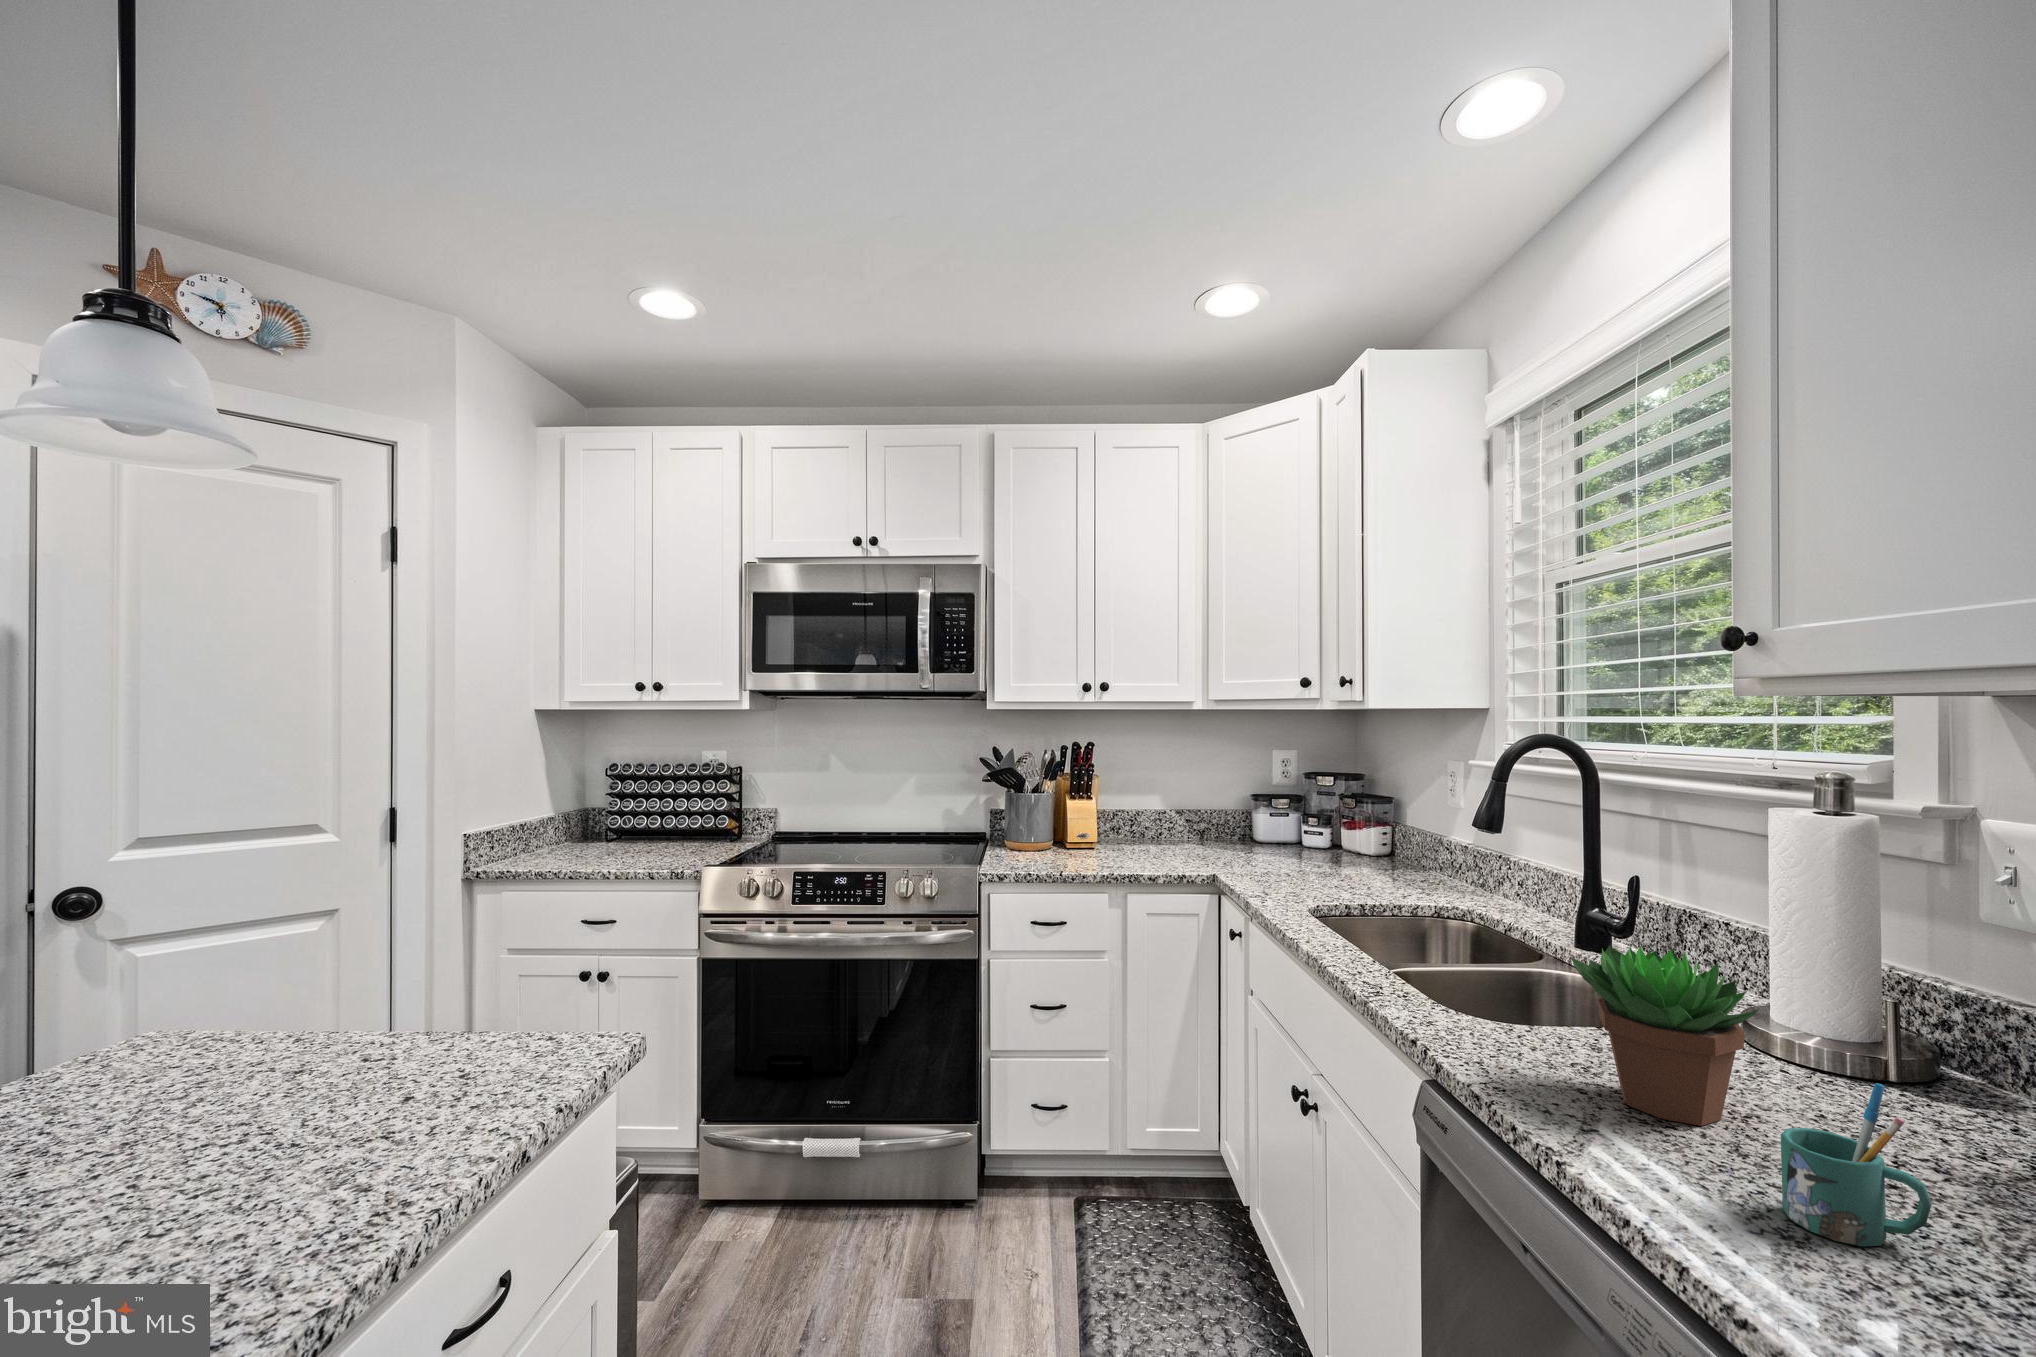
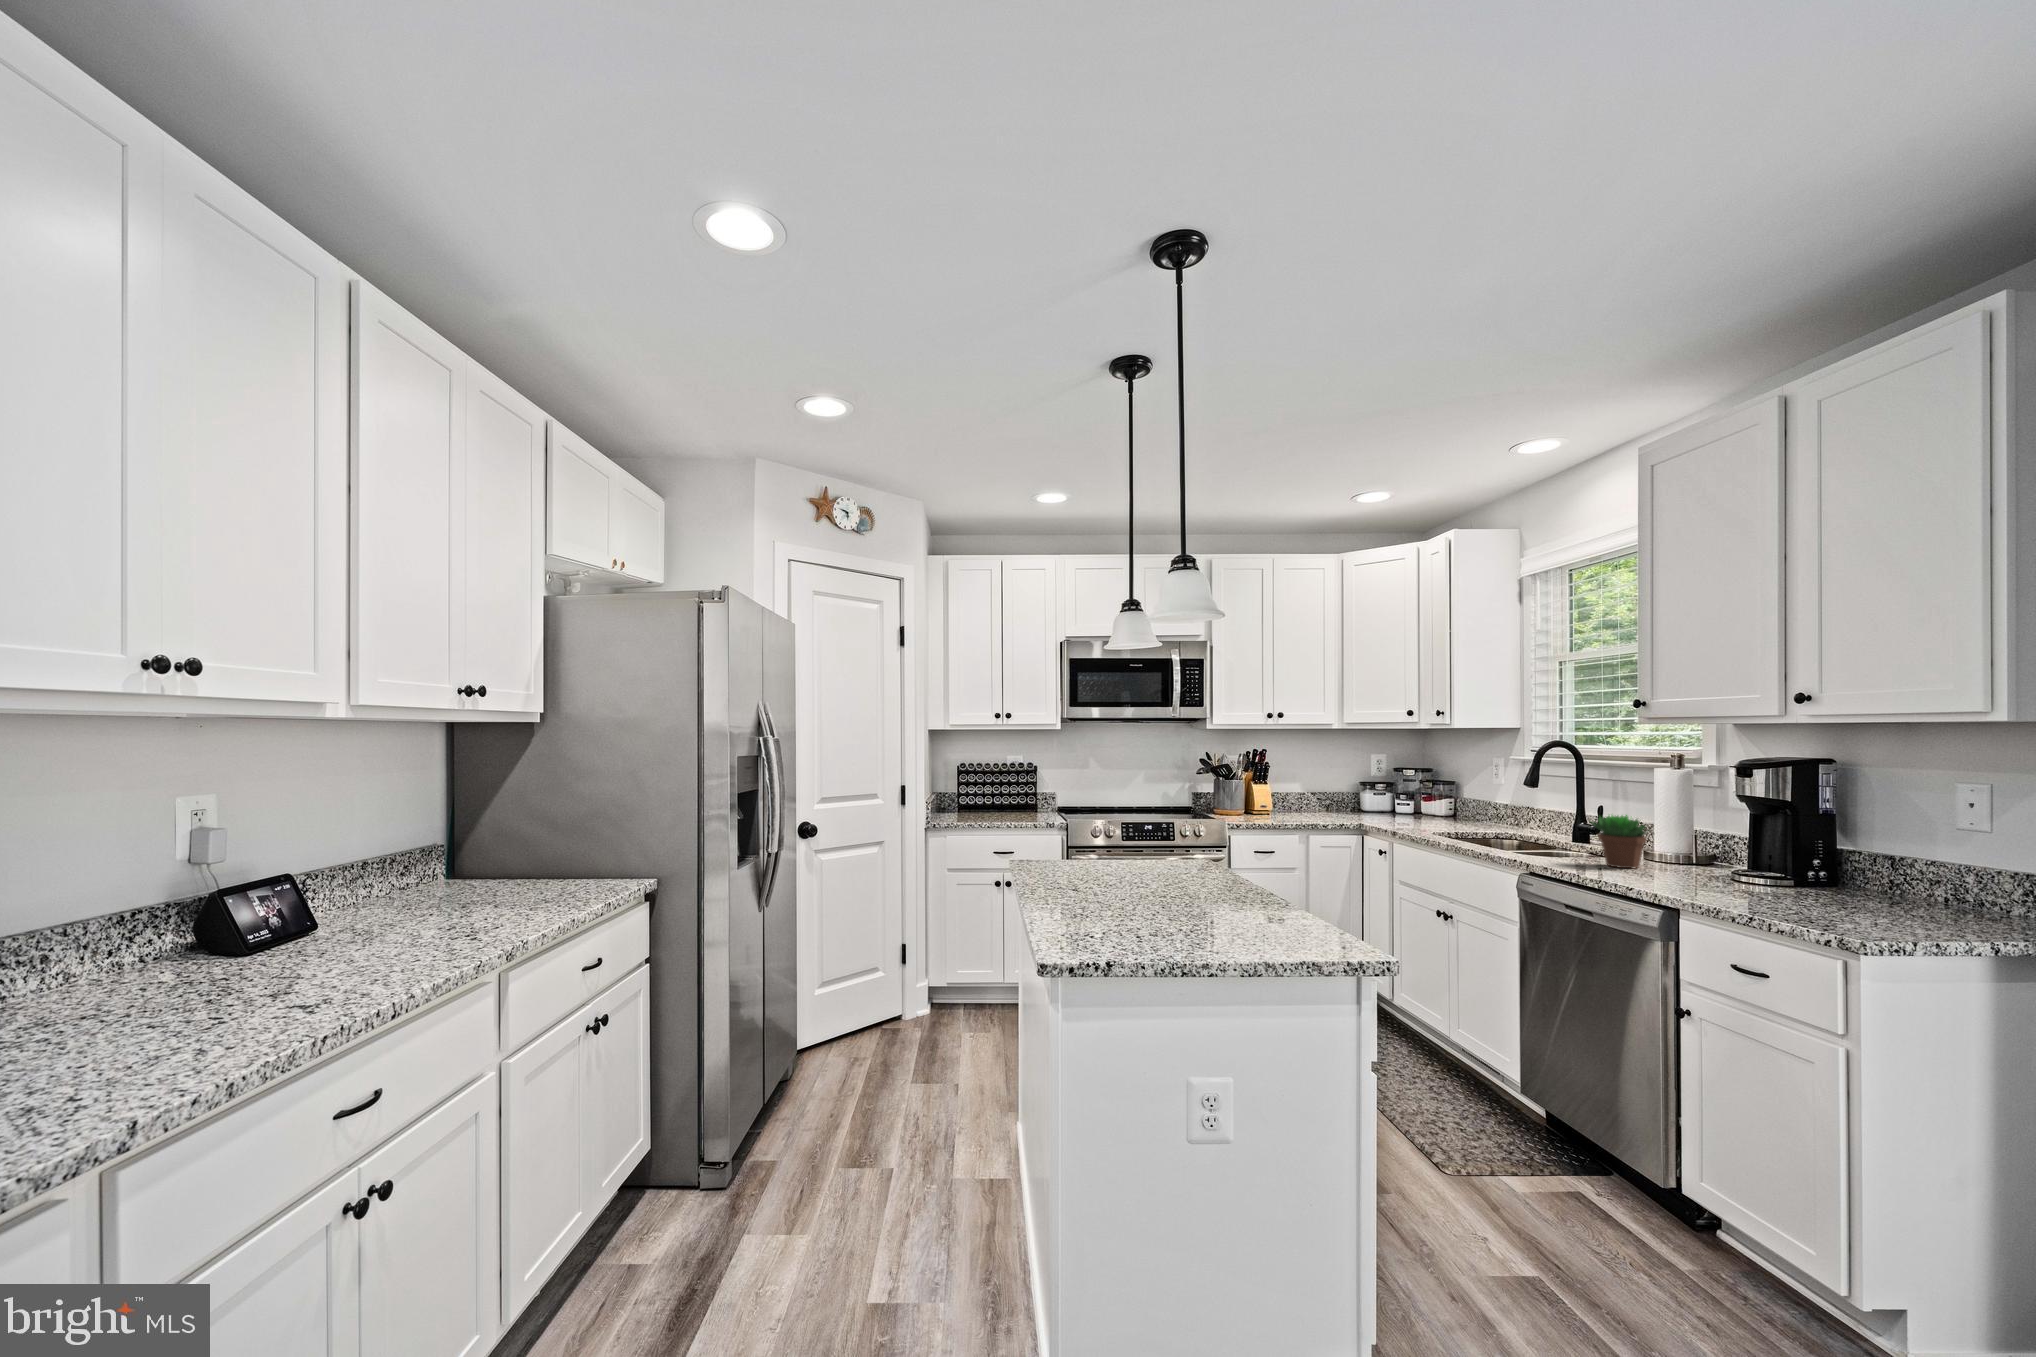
mug: present [1781,1083,1932,1246] -> none [1656,837,1694,879]

